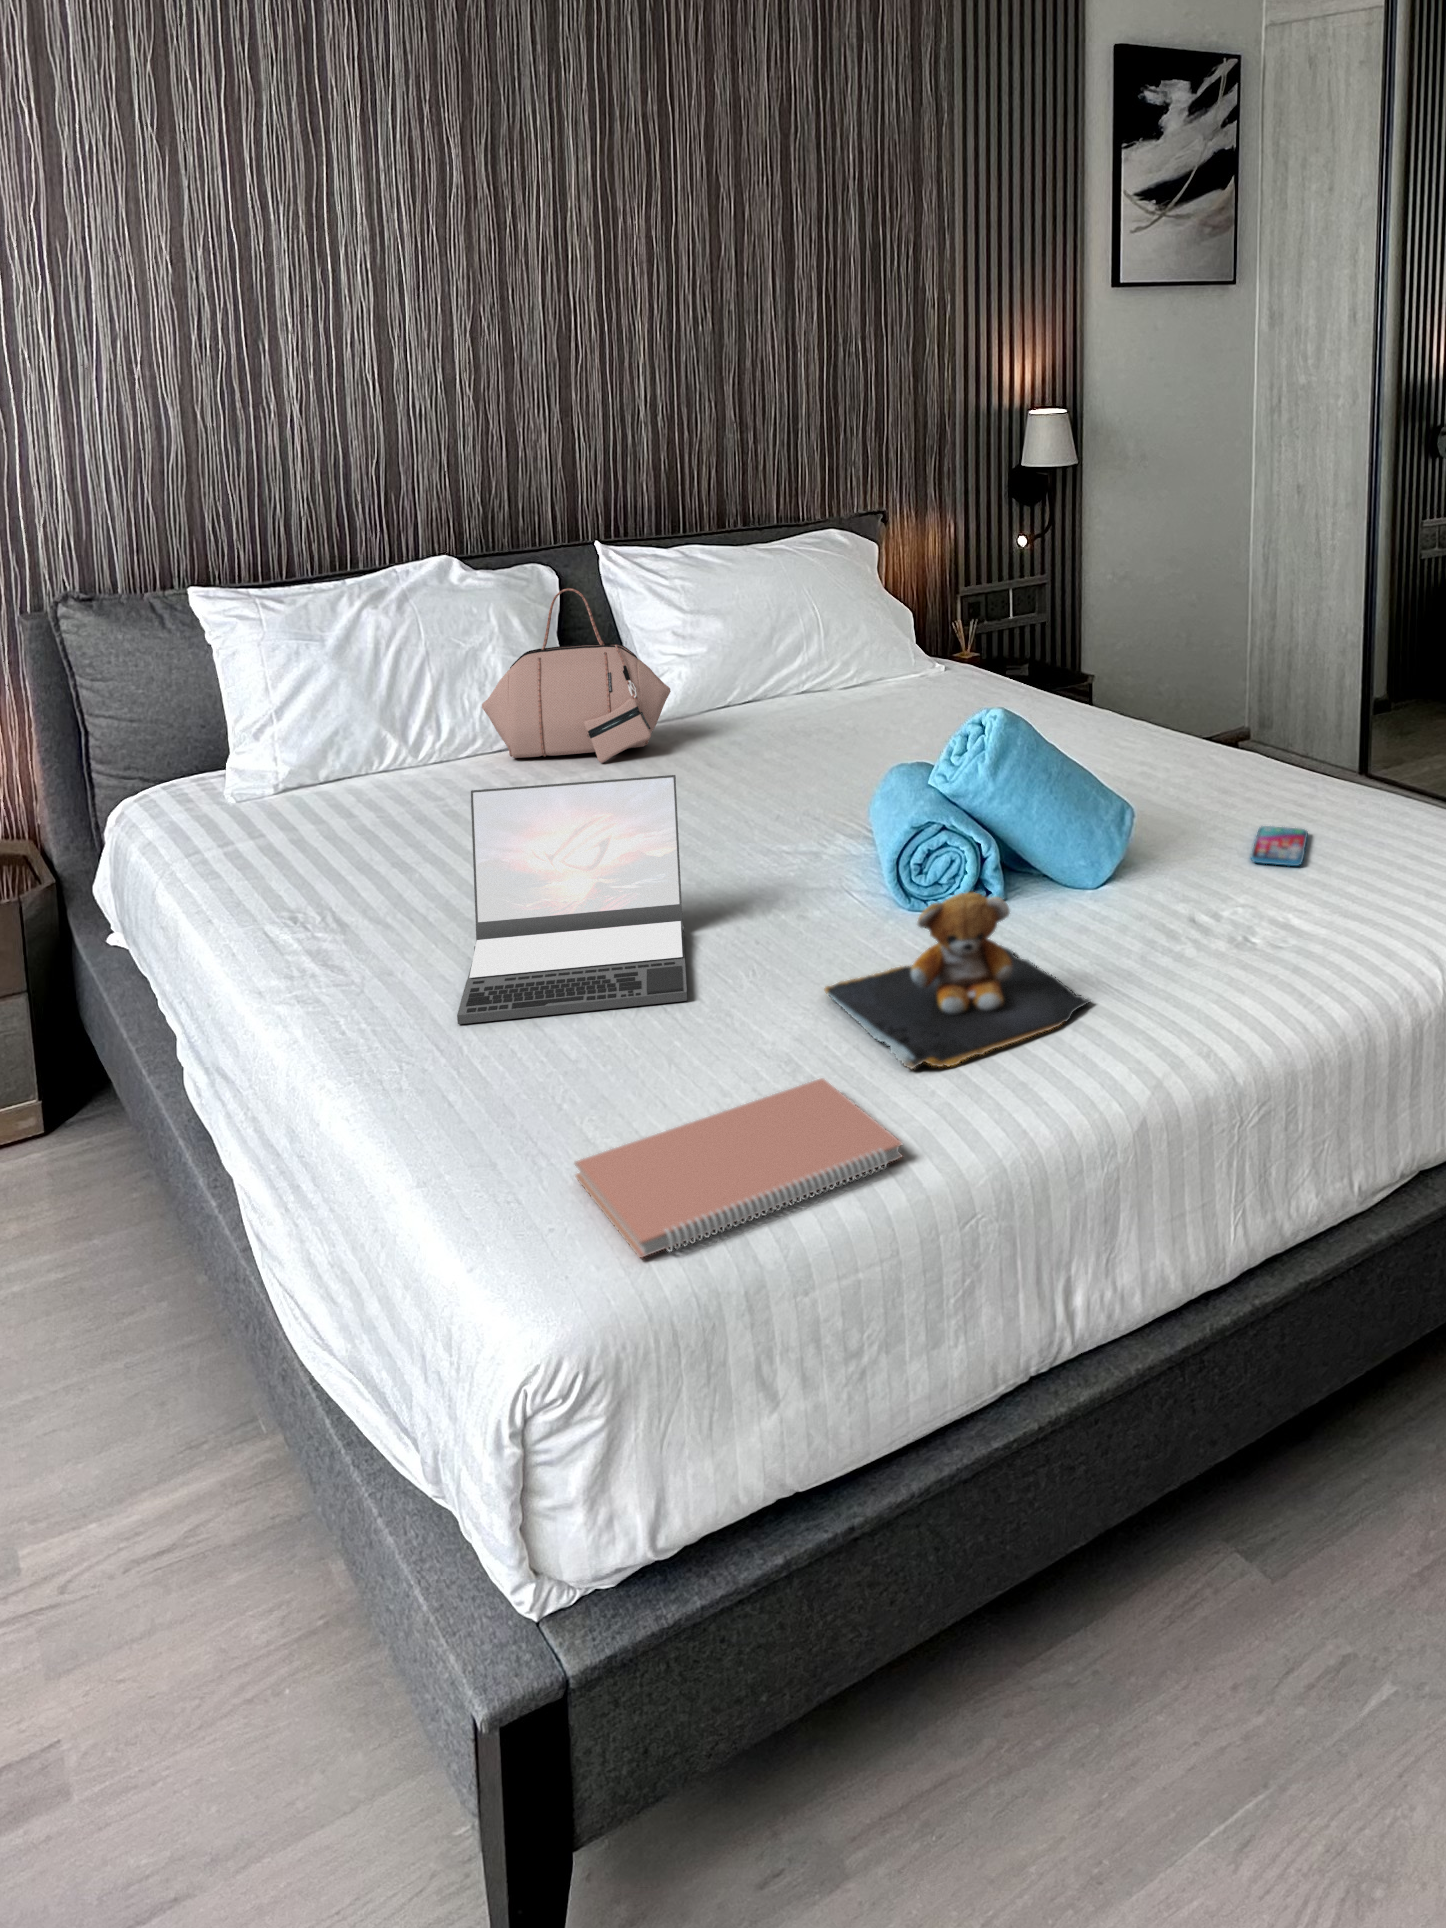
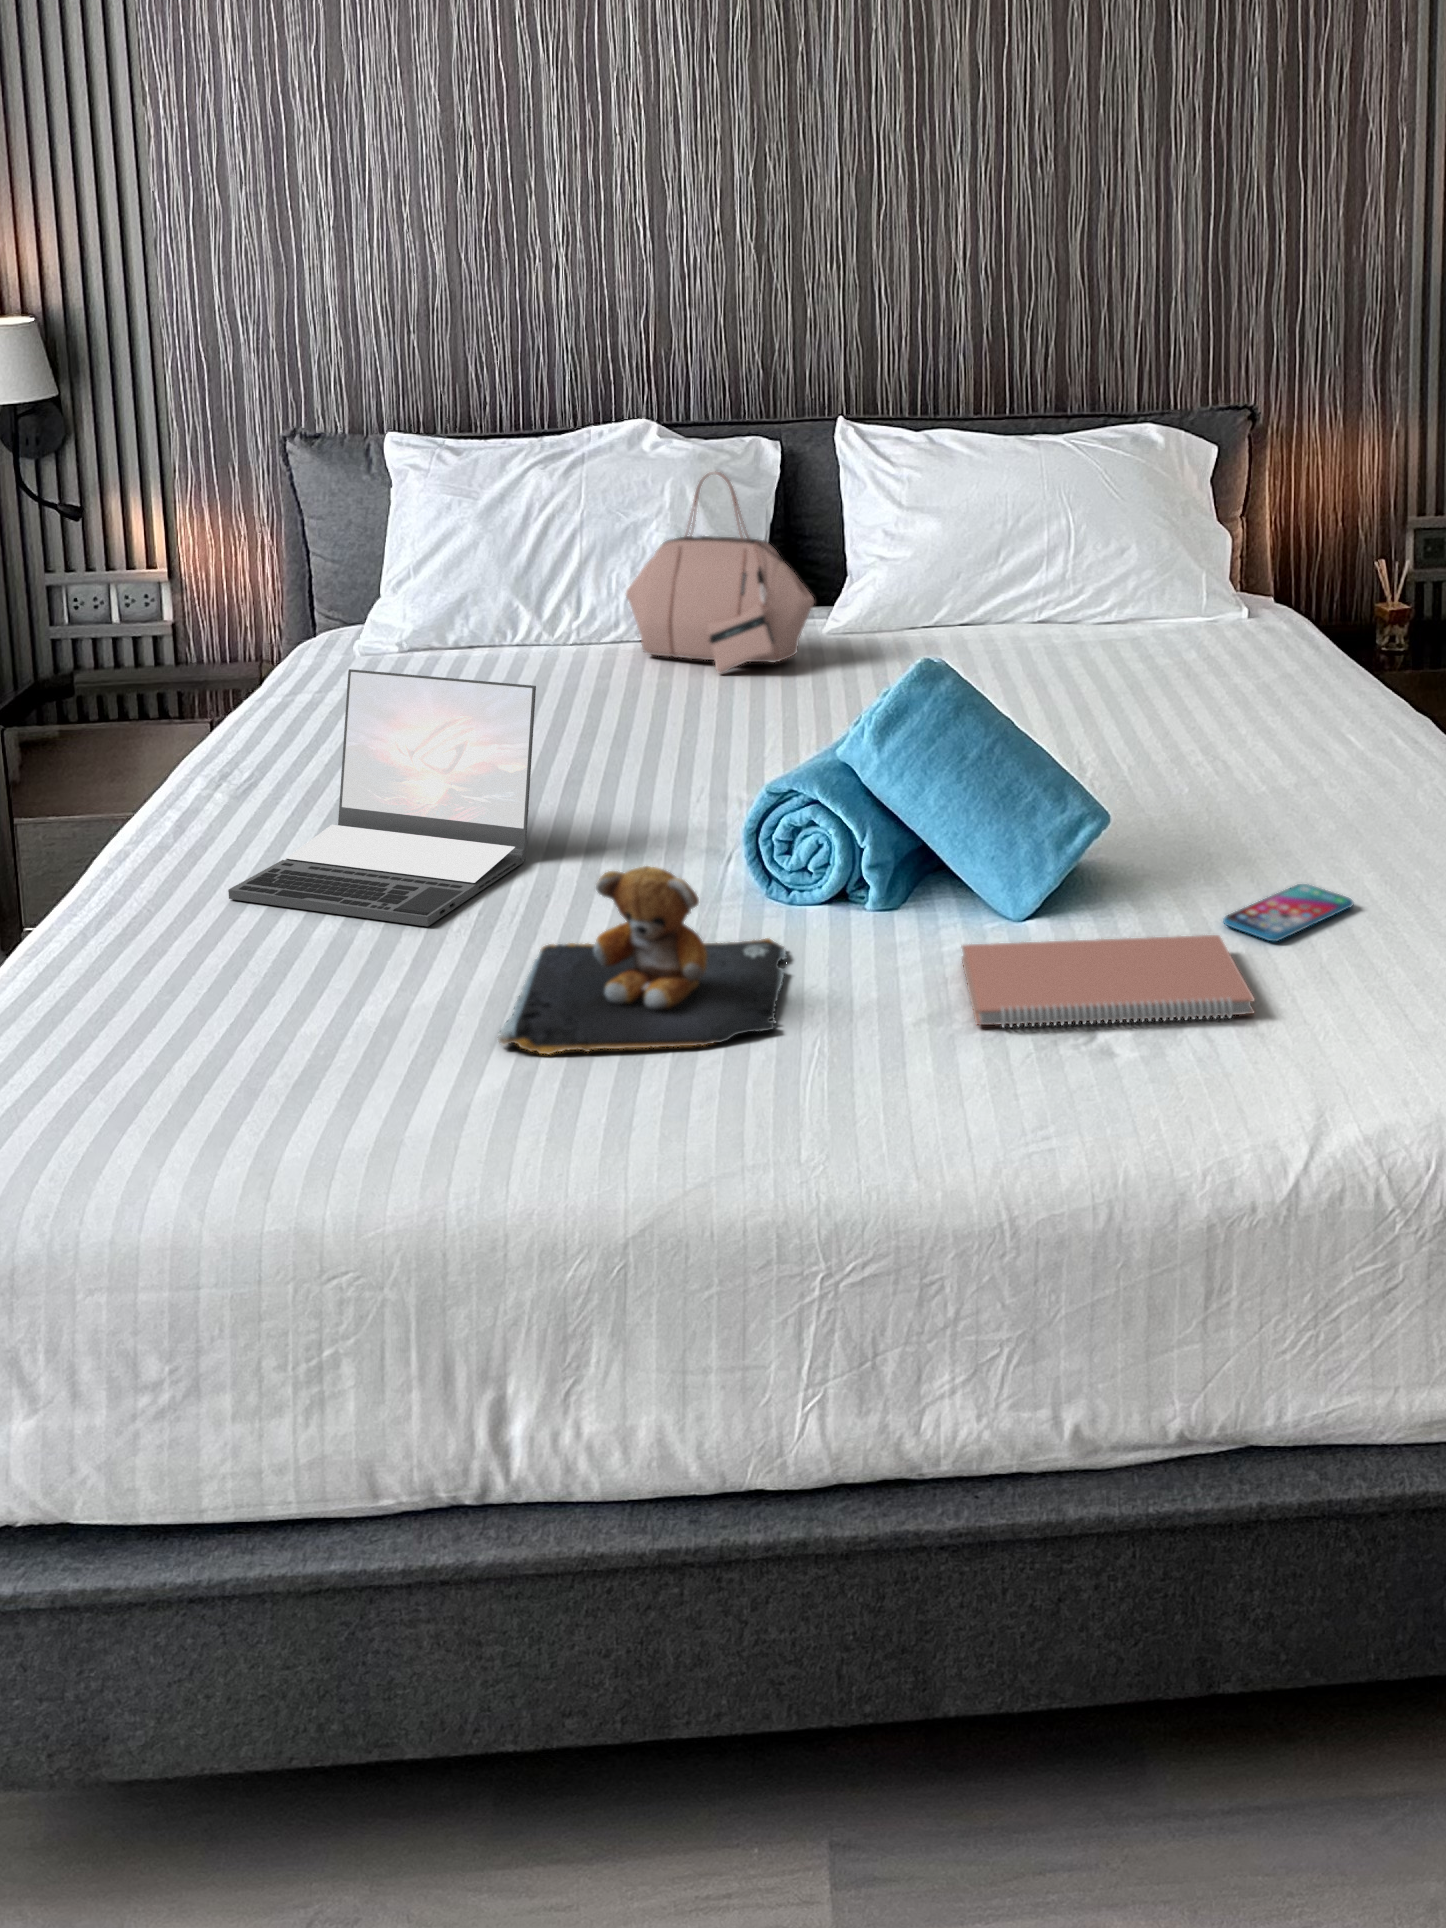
notebook: present [575,1078,902,1258] -> present [962,935,1254,1027]

